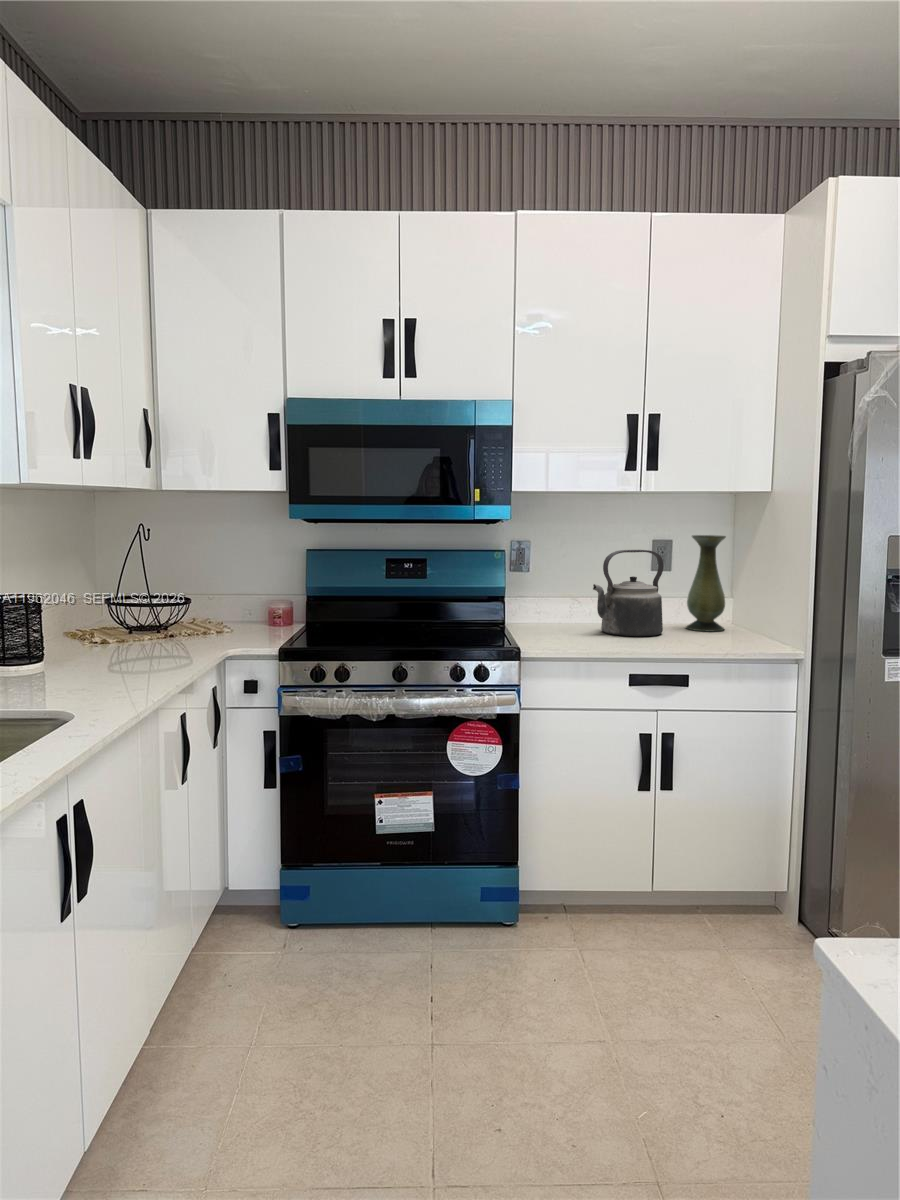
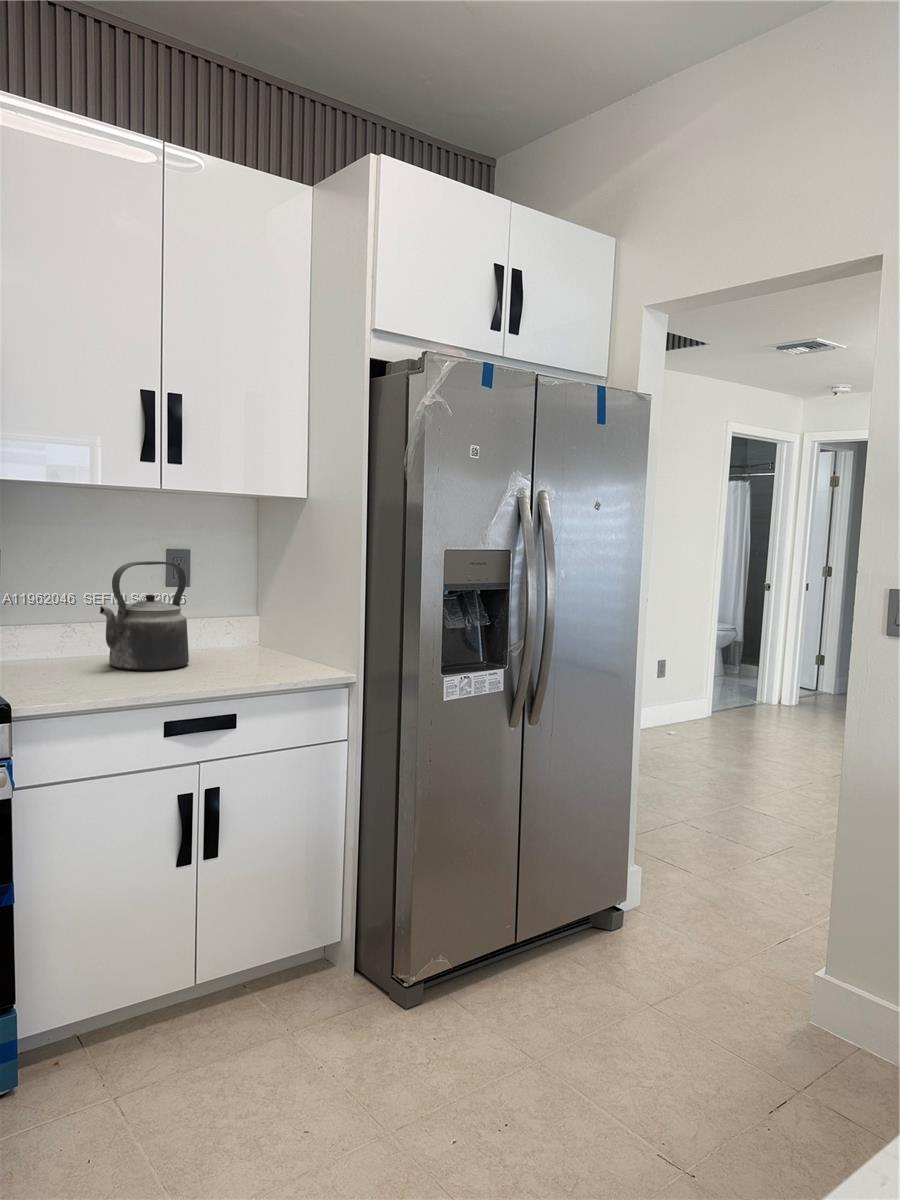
vase: present [686,535,726,631] -> none [209,544,255,657]

